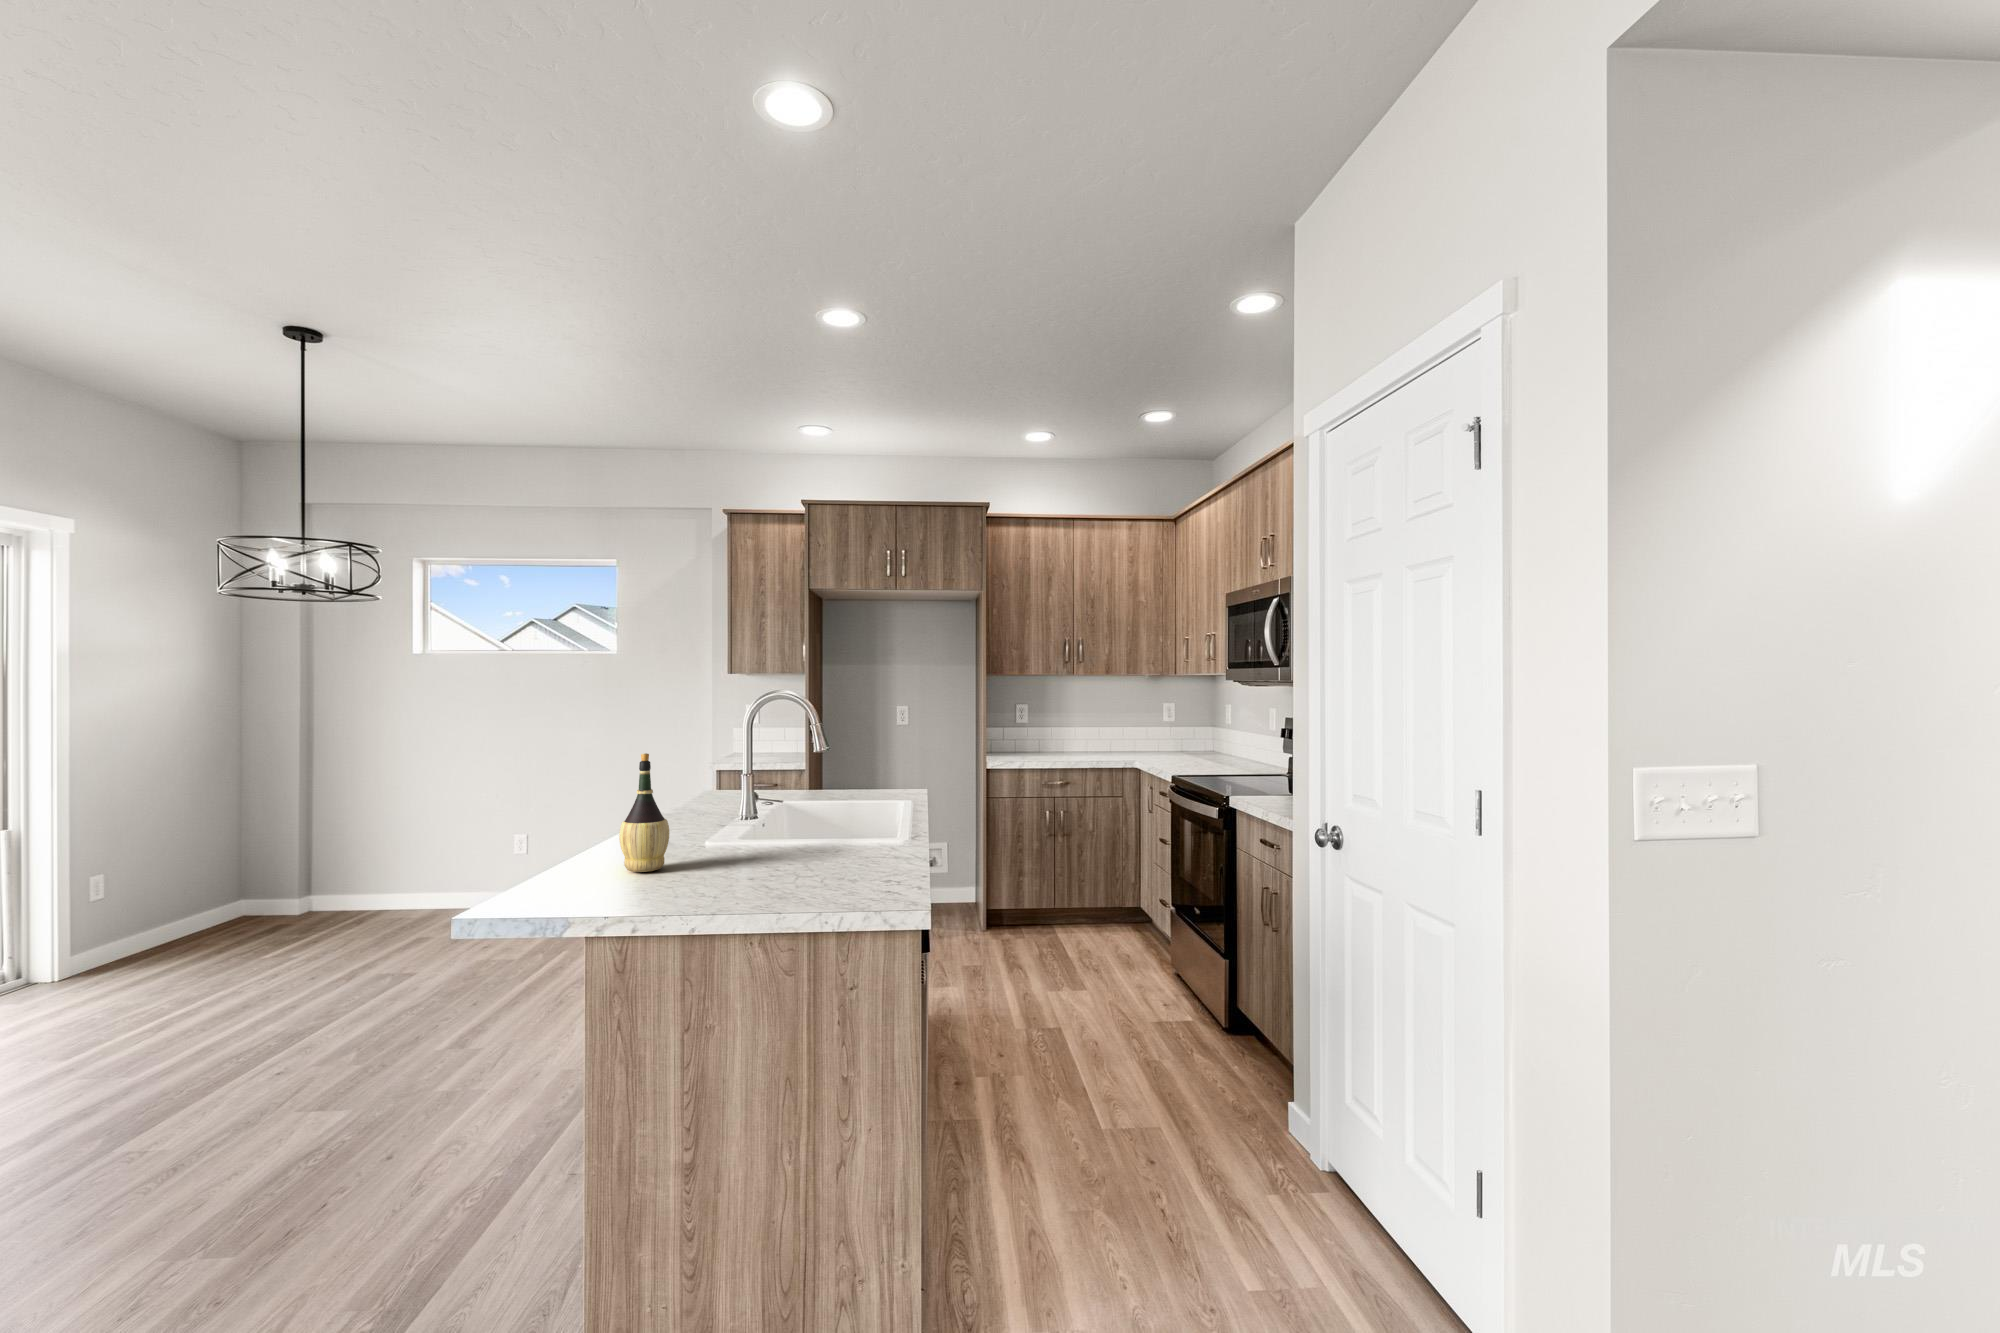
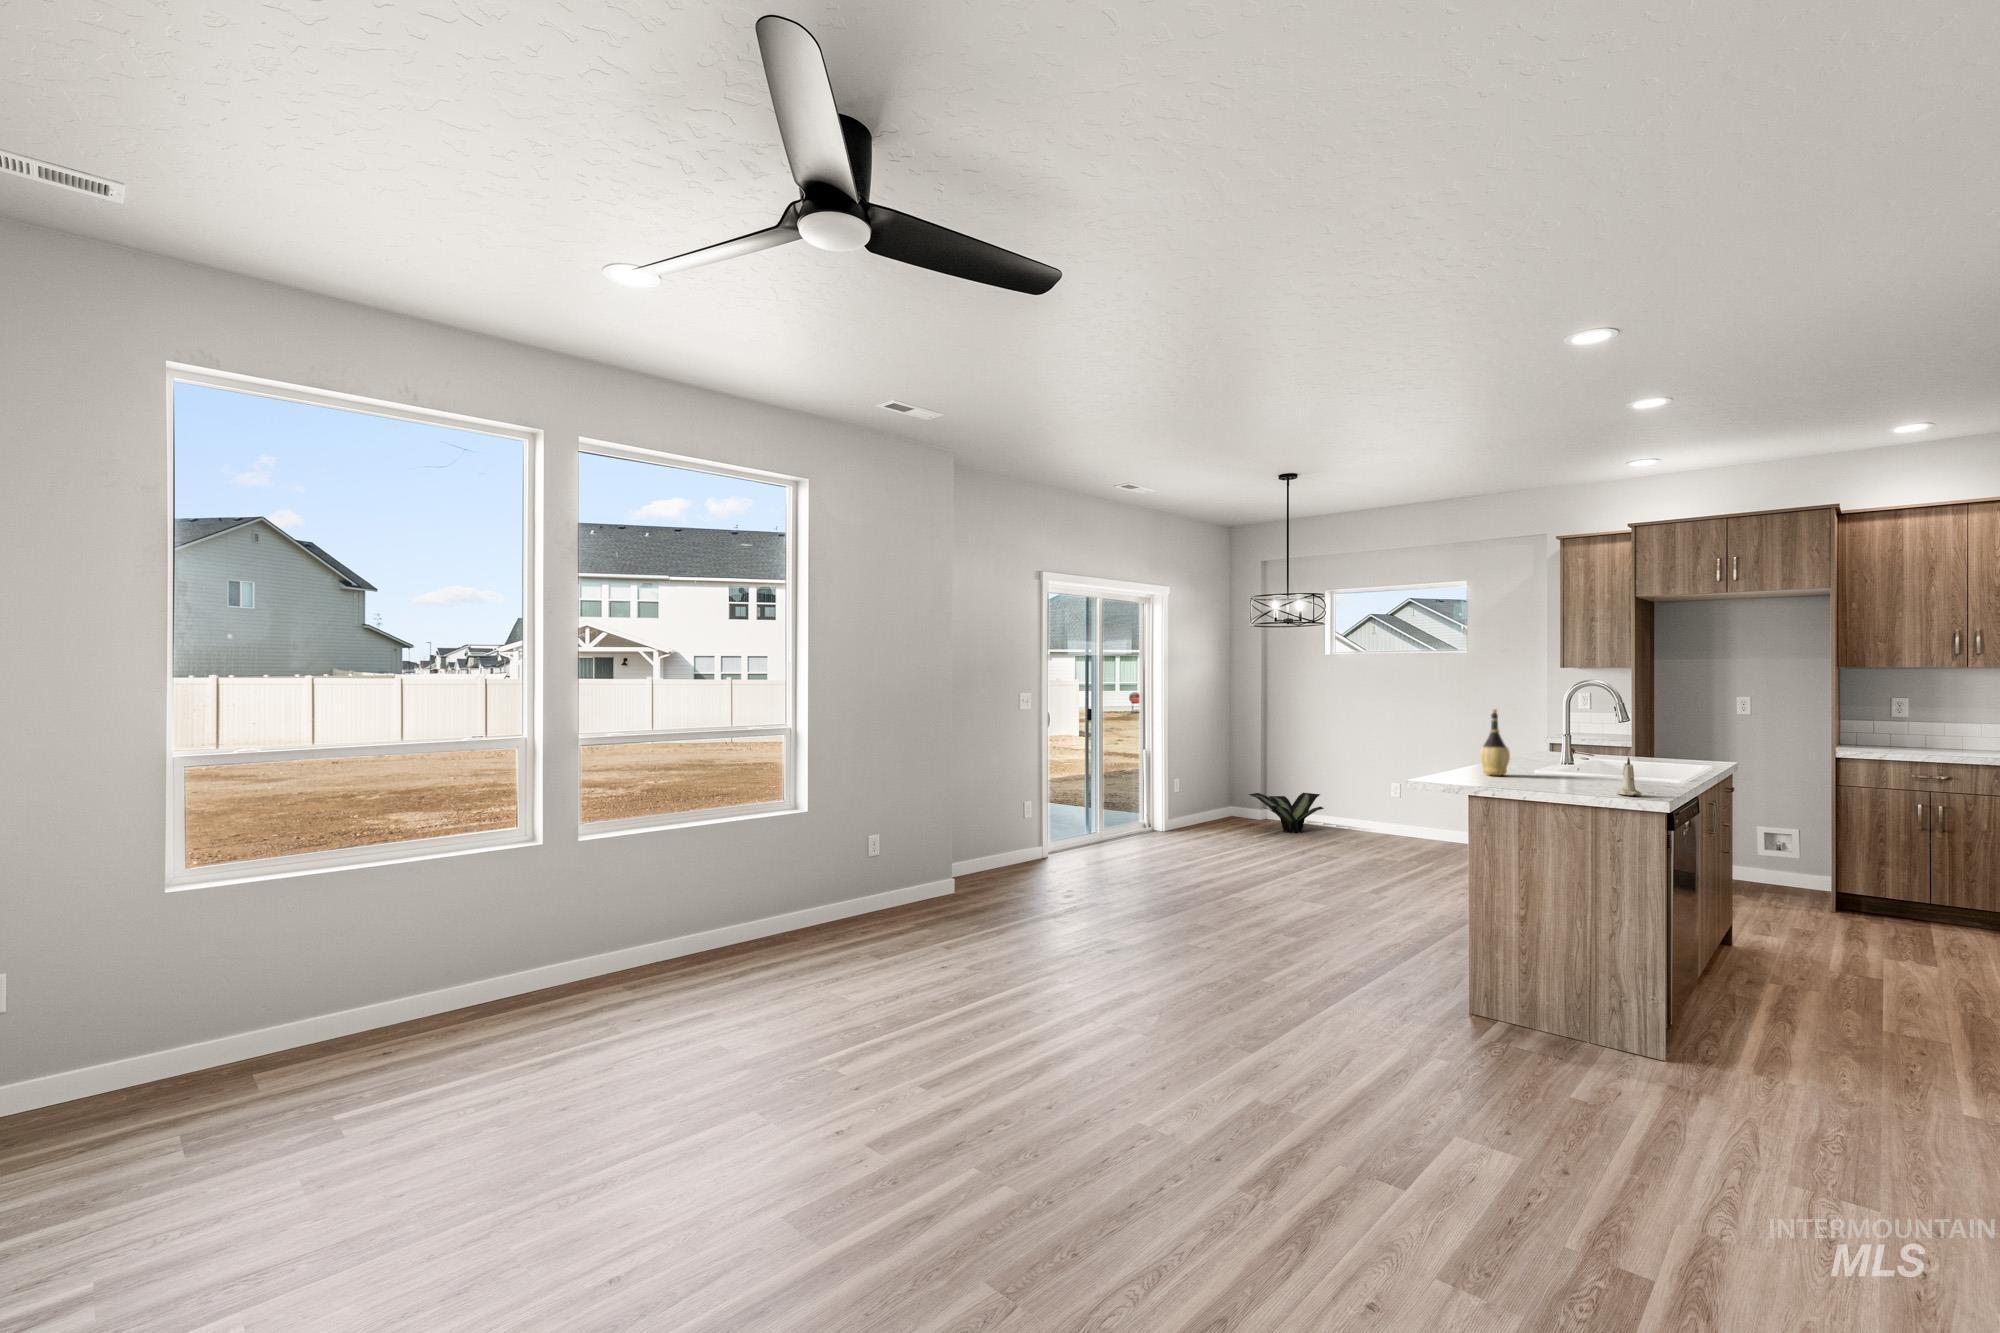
candle: none [843,836,880,906] -> present [1616,757,1642,795]
potted plant: none [271,855,419,925] -> present [1249,793,1324,833]

